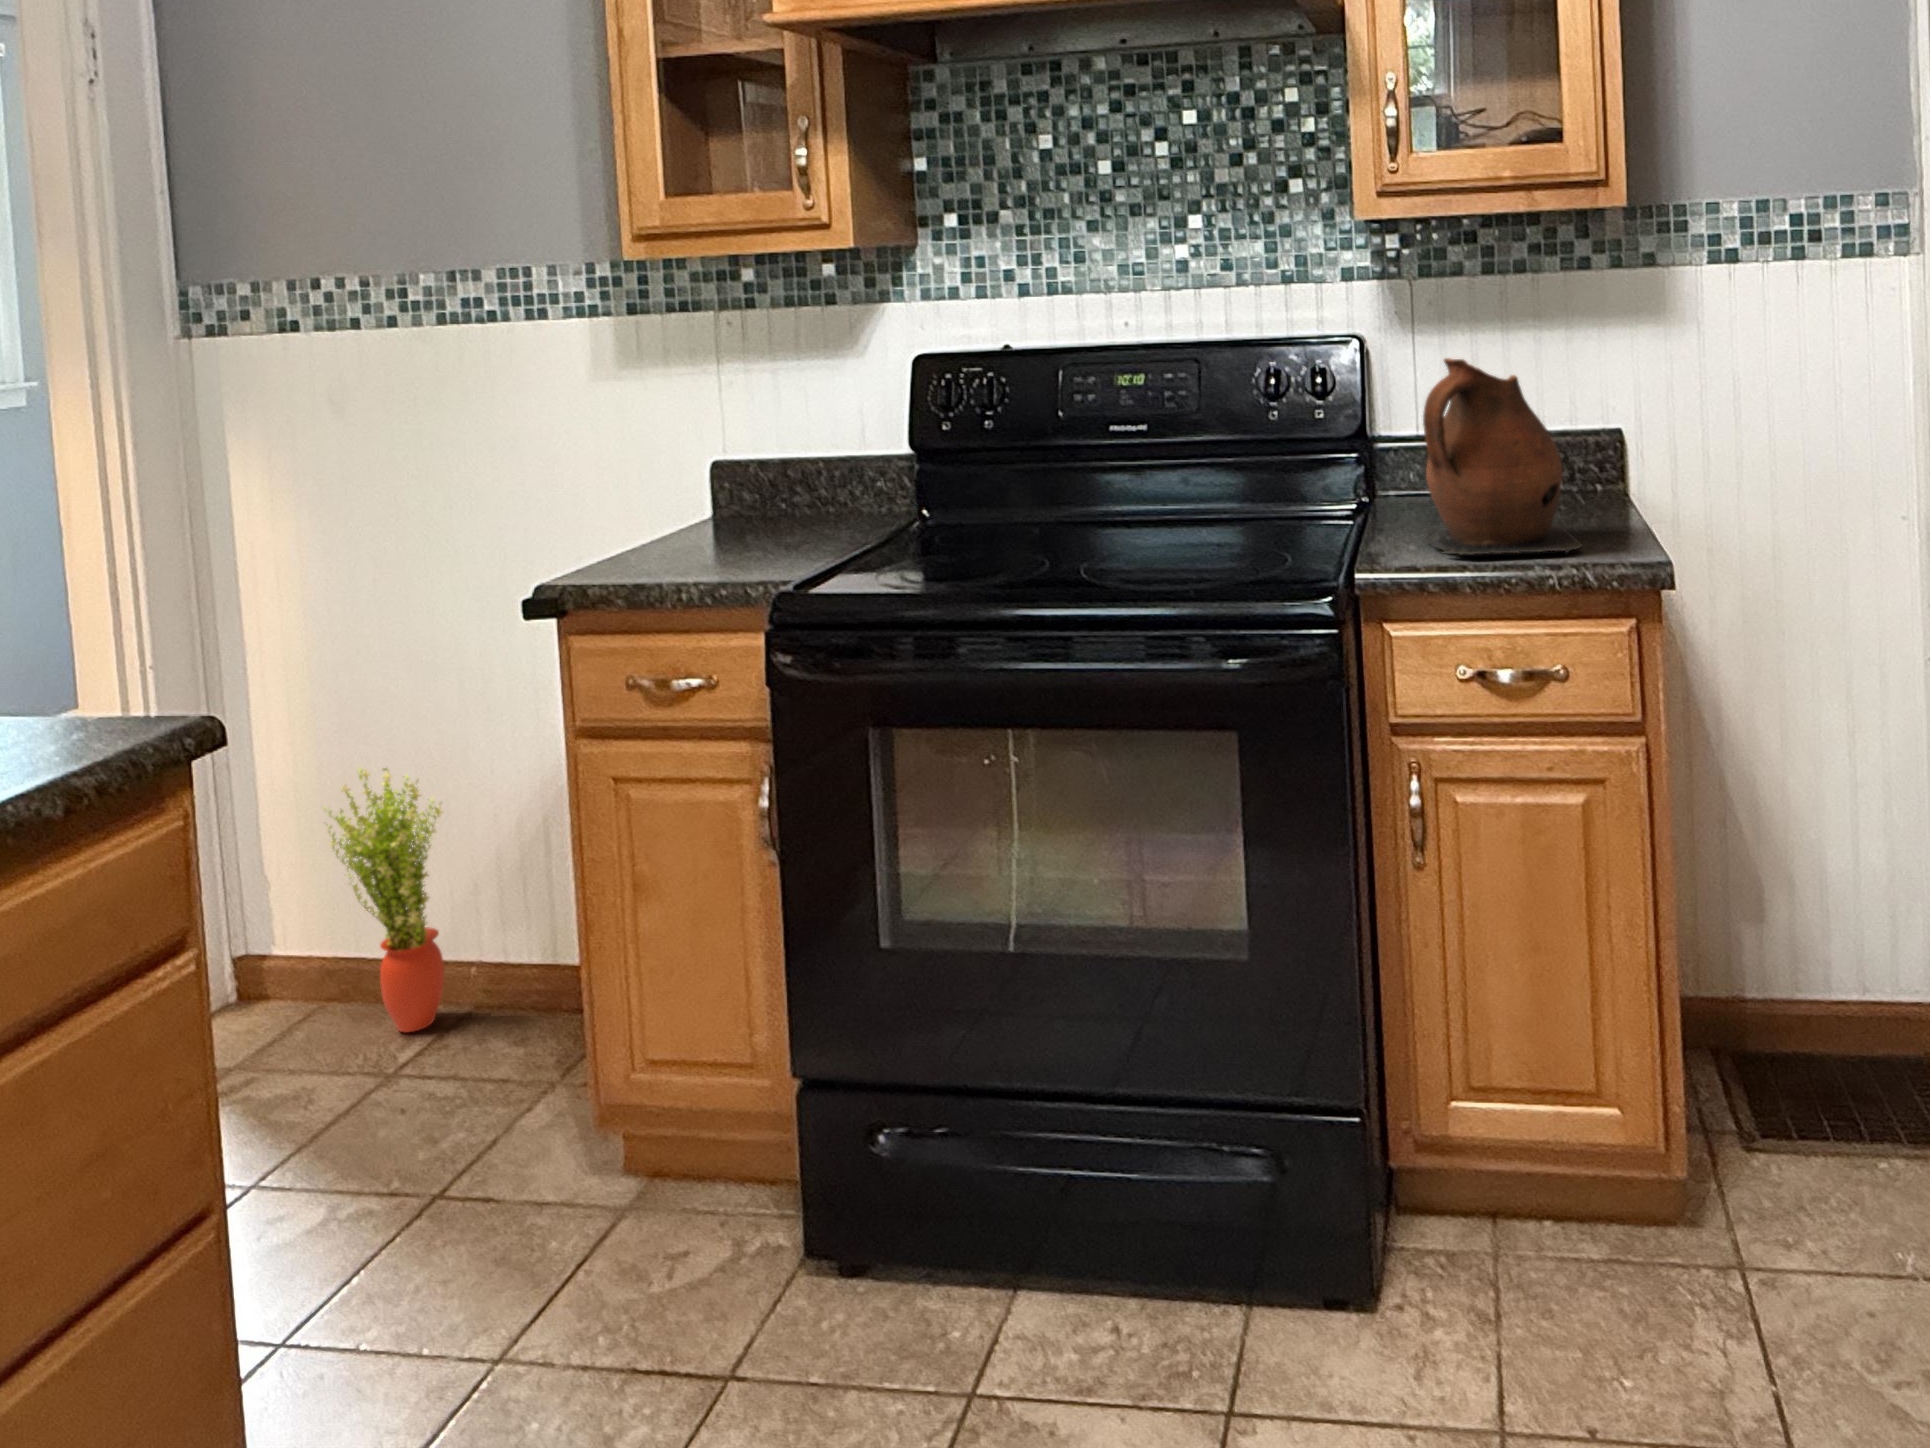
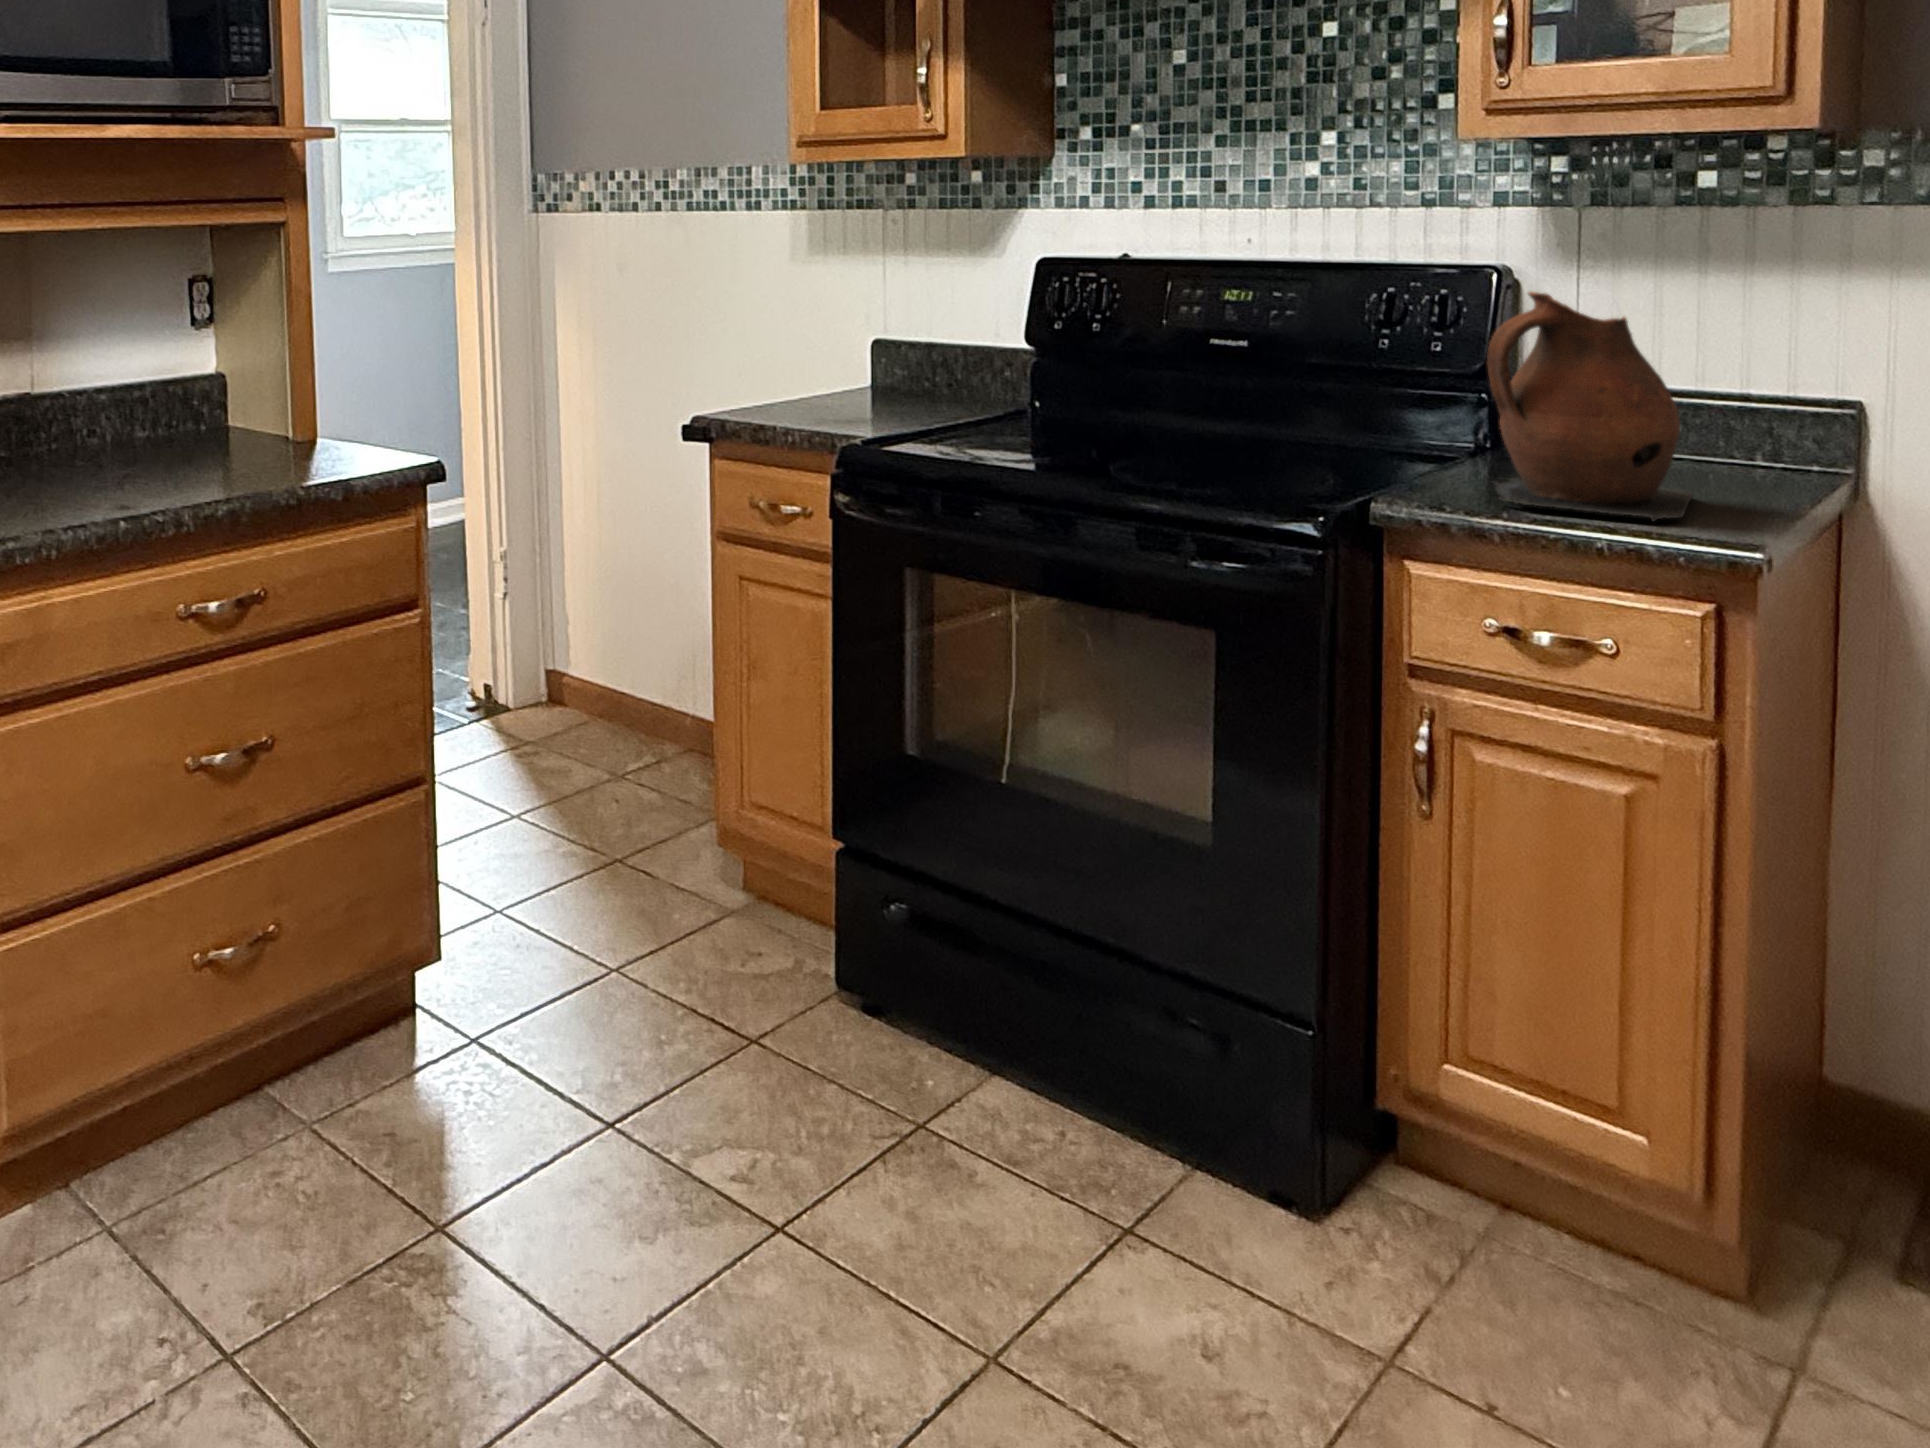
potted plant: present [323,768,444,1032] -> none [594,543,673,747]

